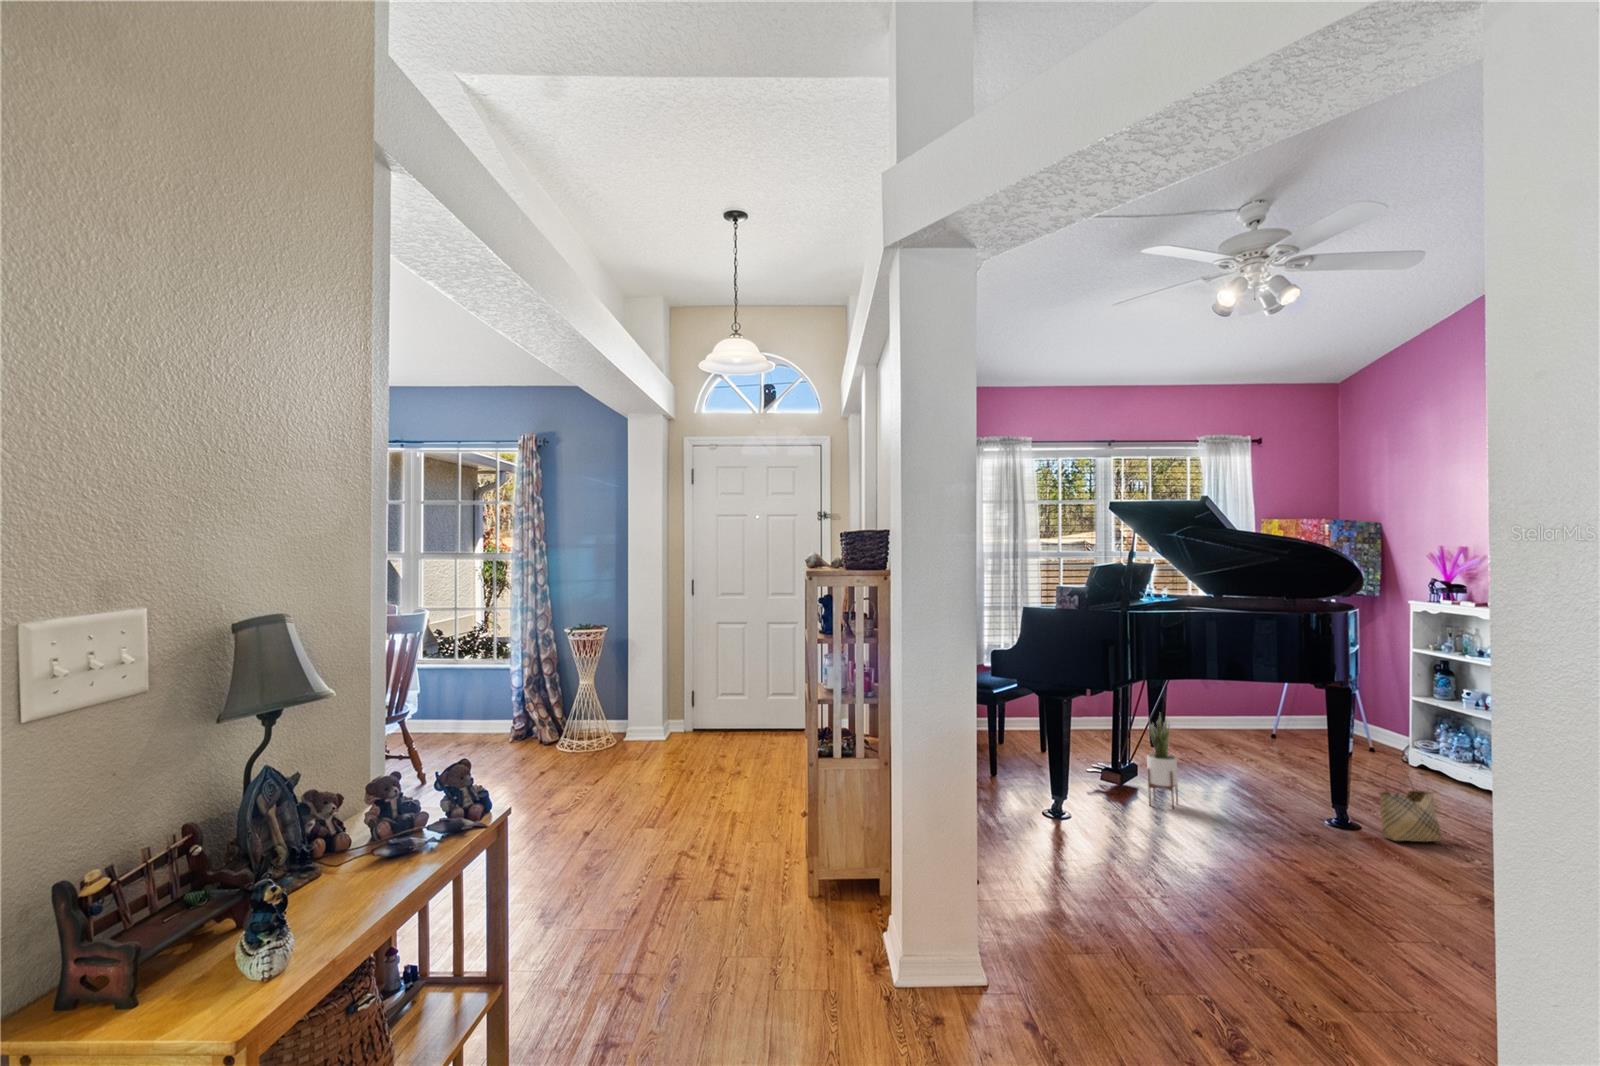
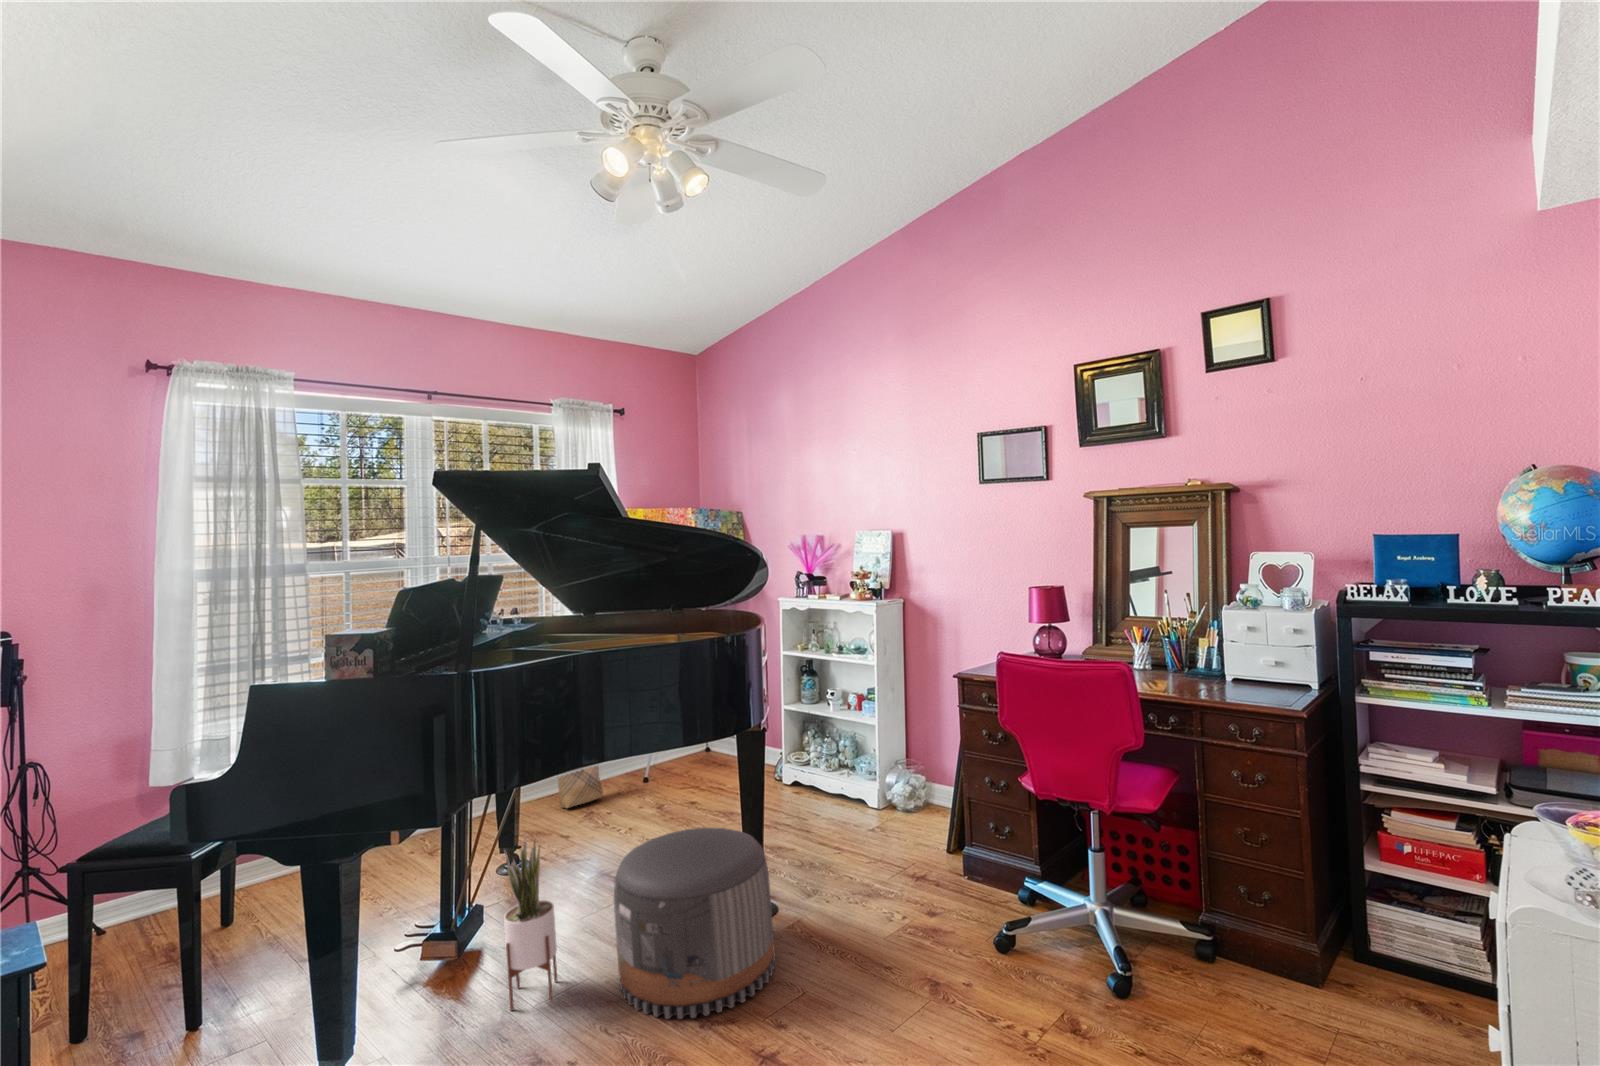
pouf: none [1215,740,1335,843] -> present [614,828,775,1019]
woven basket: present [1379,764,1441,842] -> present [558,766,603,808]

